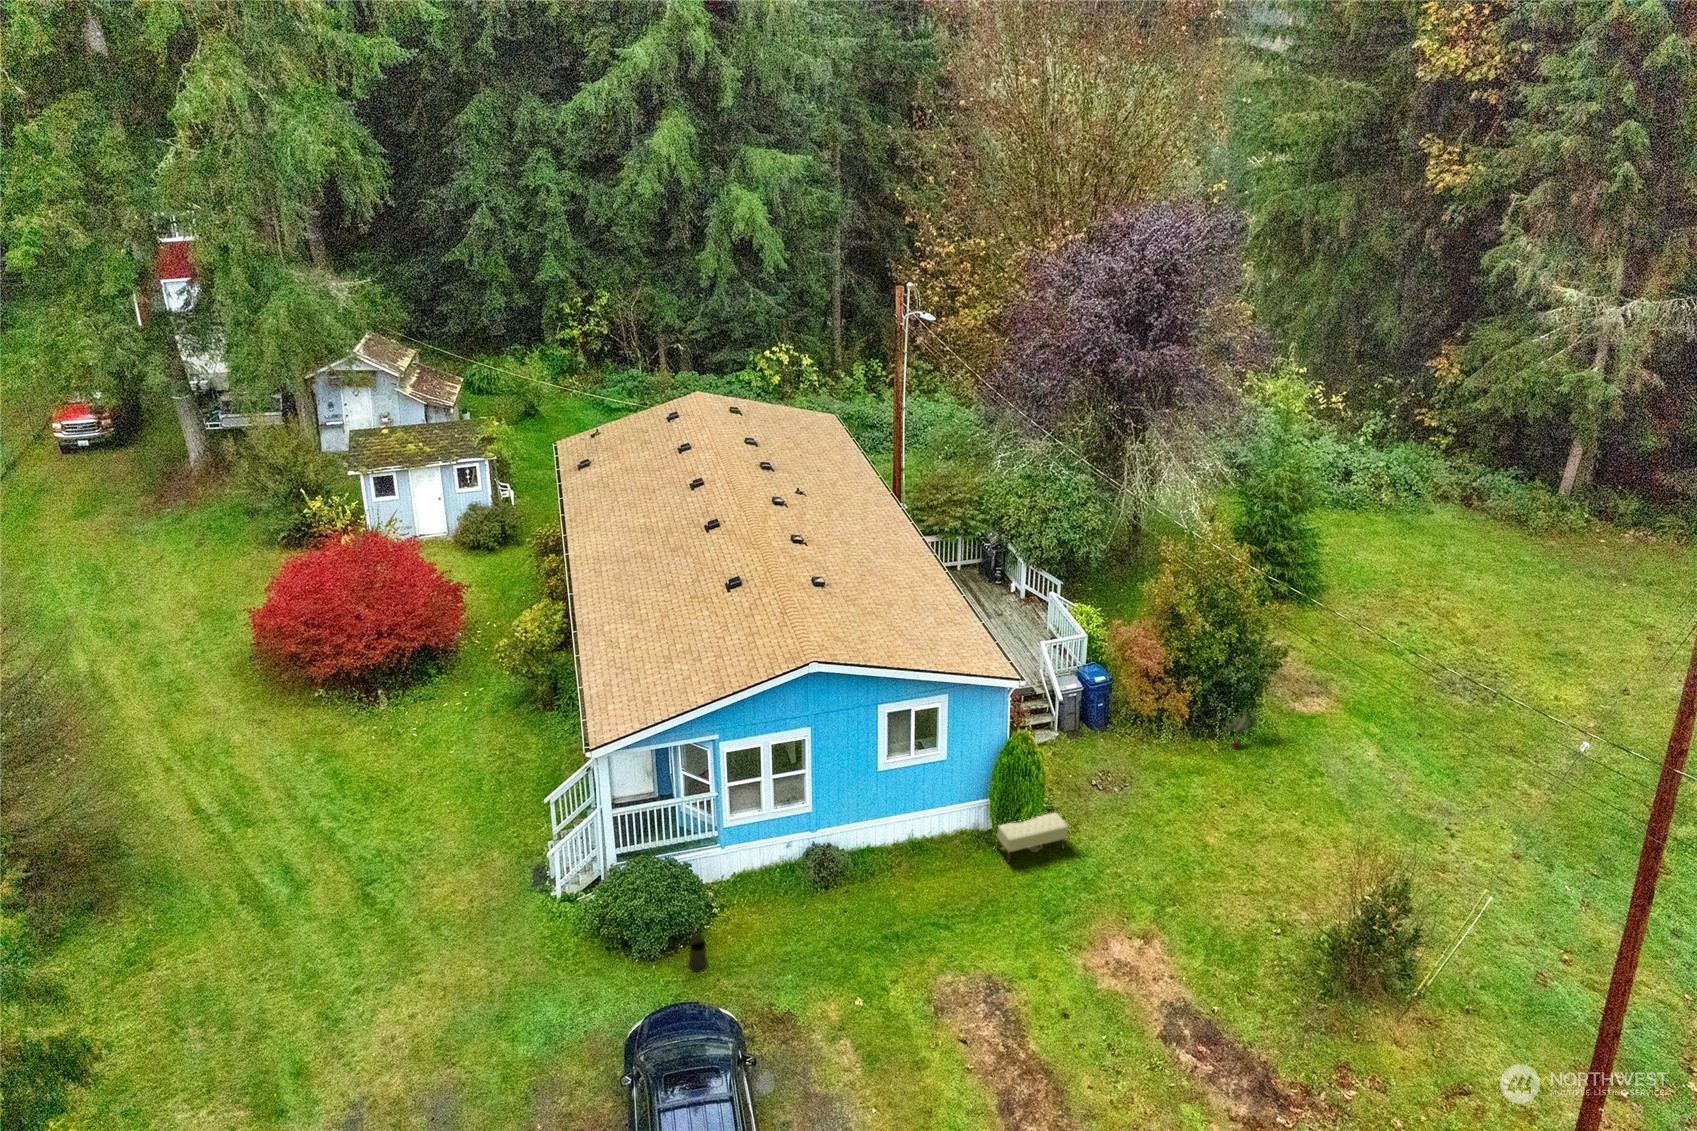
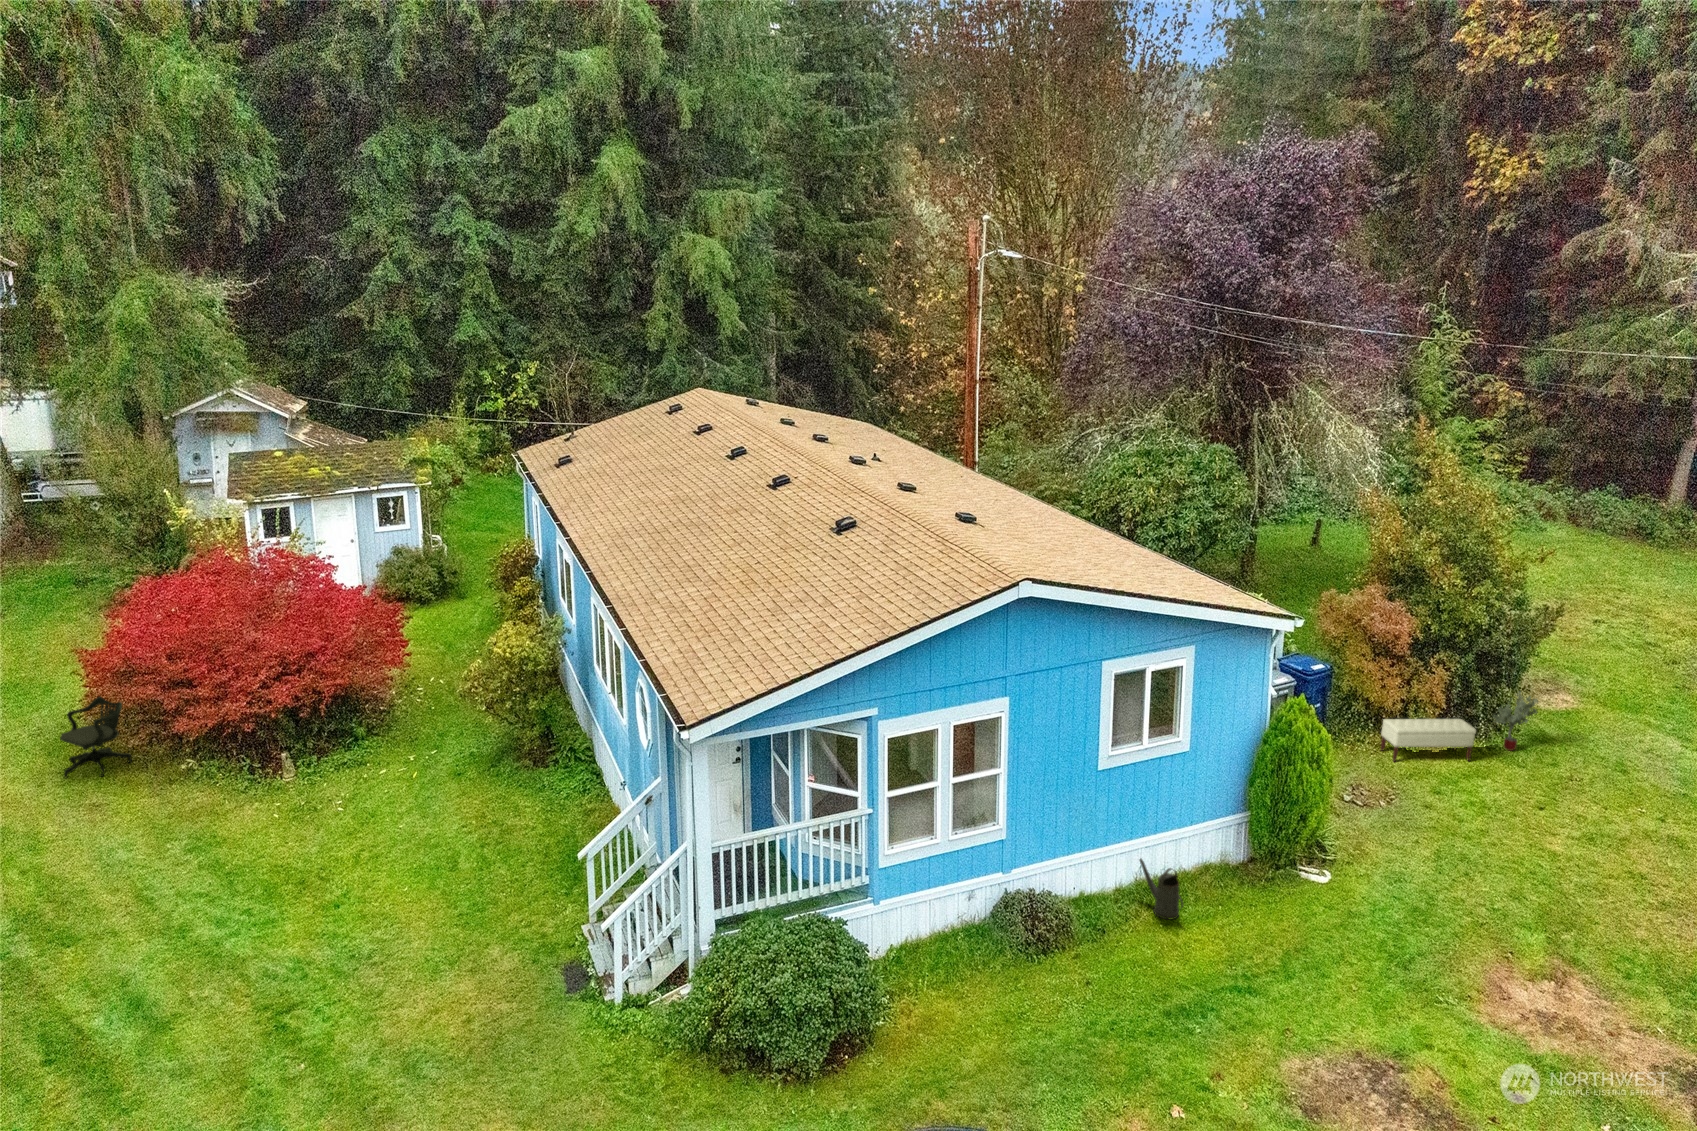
chair: none [236,640,282,698] -> present [60,696,132,778]
bench: present [997,813,1068,862] -> present [1381,719,1476,762]
watering can: present [689,922,708,972] -> present [1140,859,1183,920]

